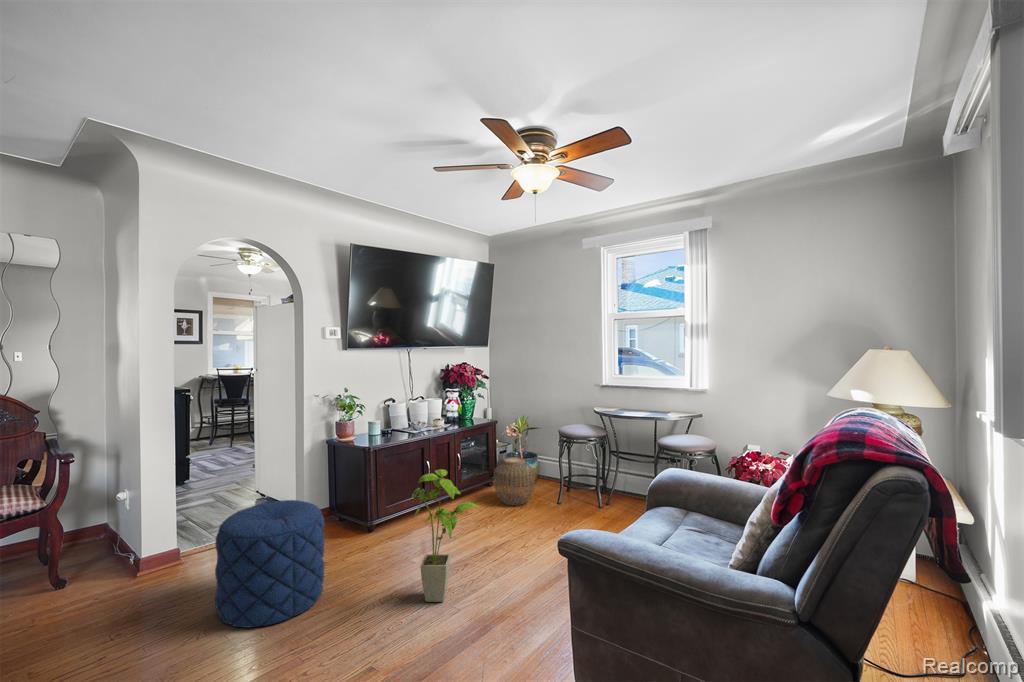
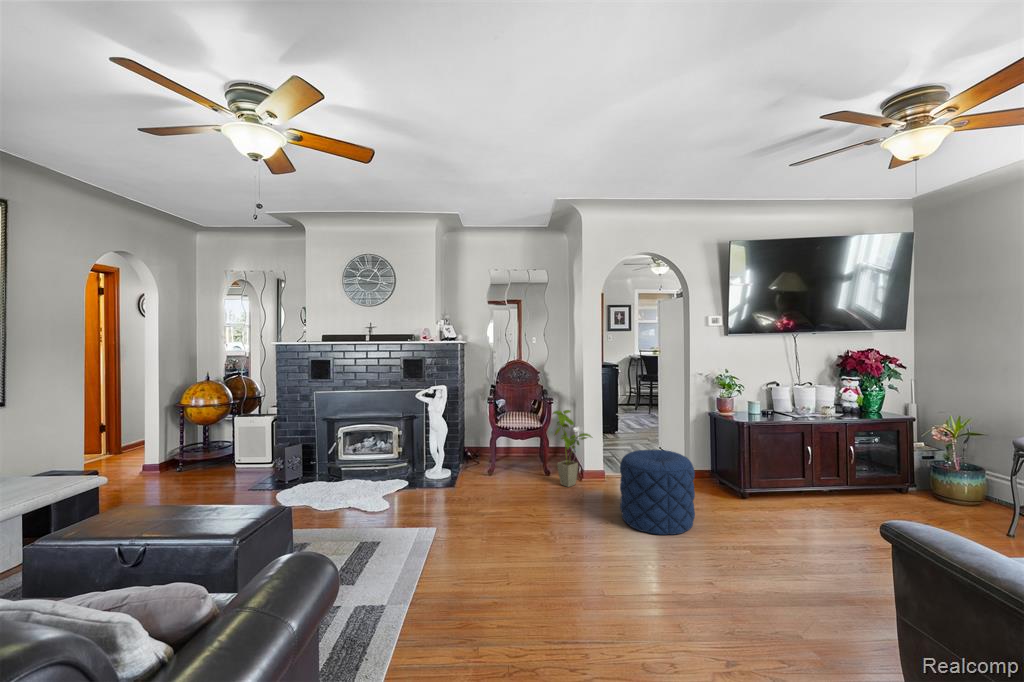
woven basket: present [494,457,535,505] -> none [899,461,965,519]
house plant: present [412,469,478,602] -> present [553,410,591,487]

